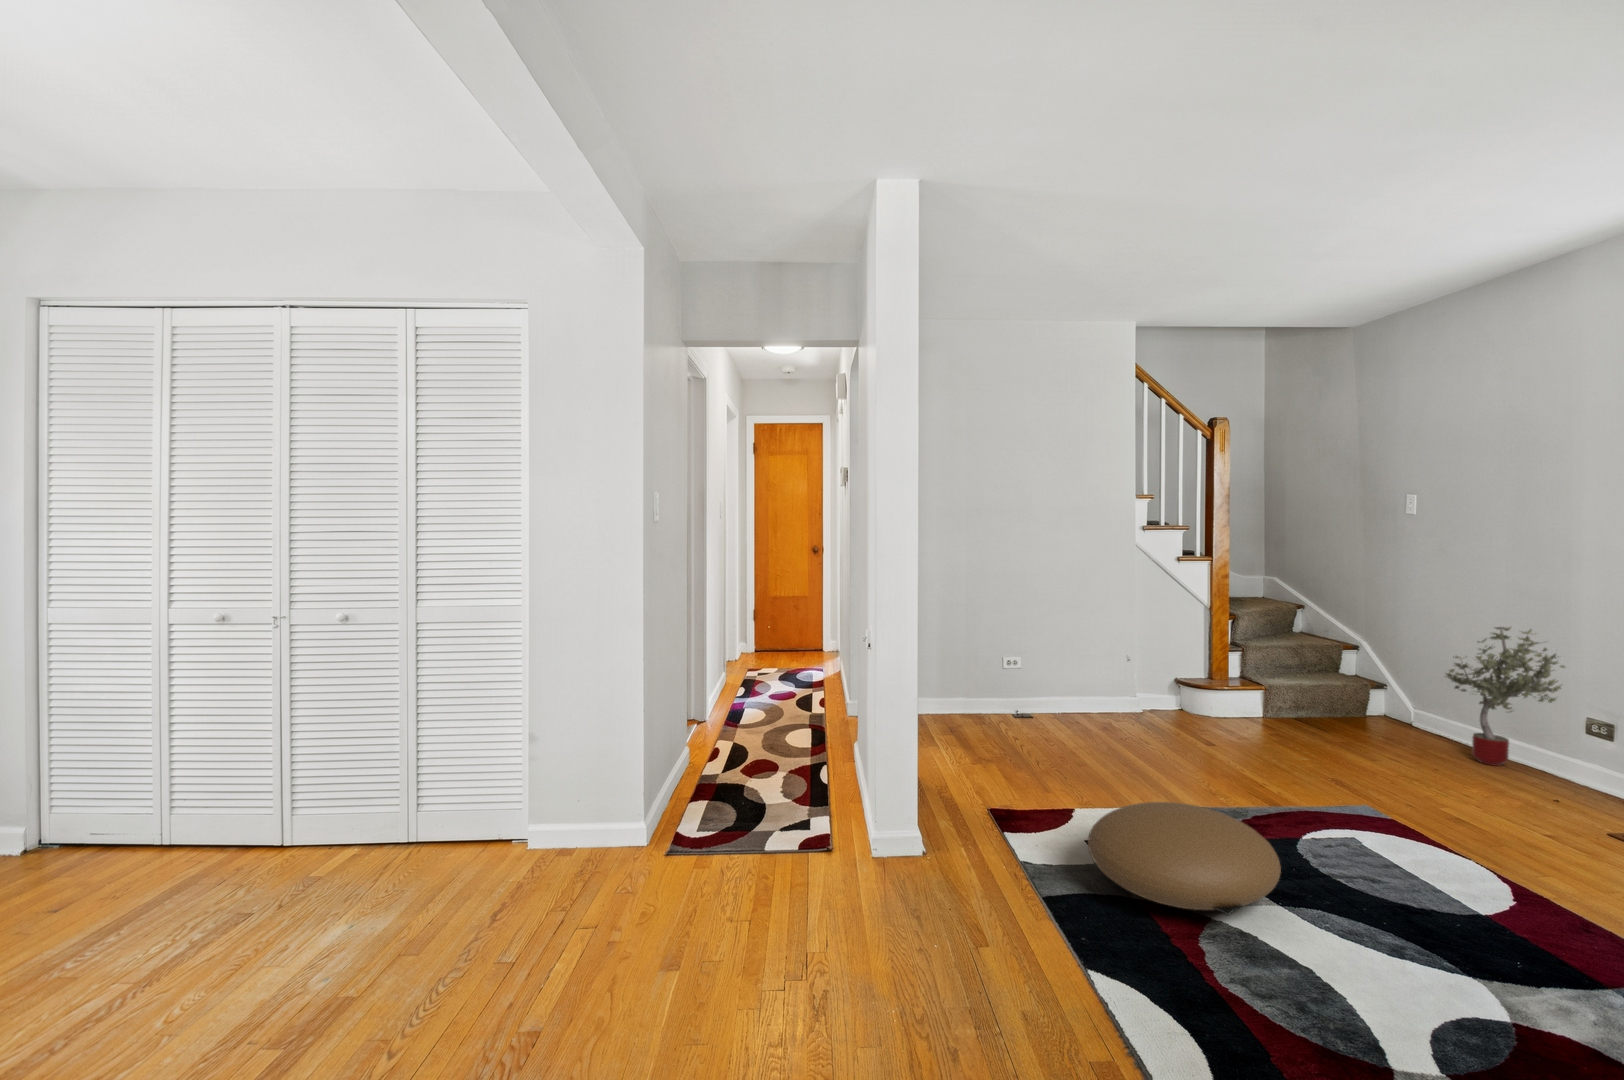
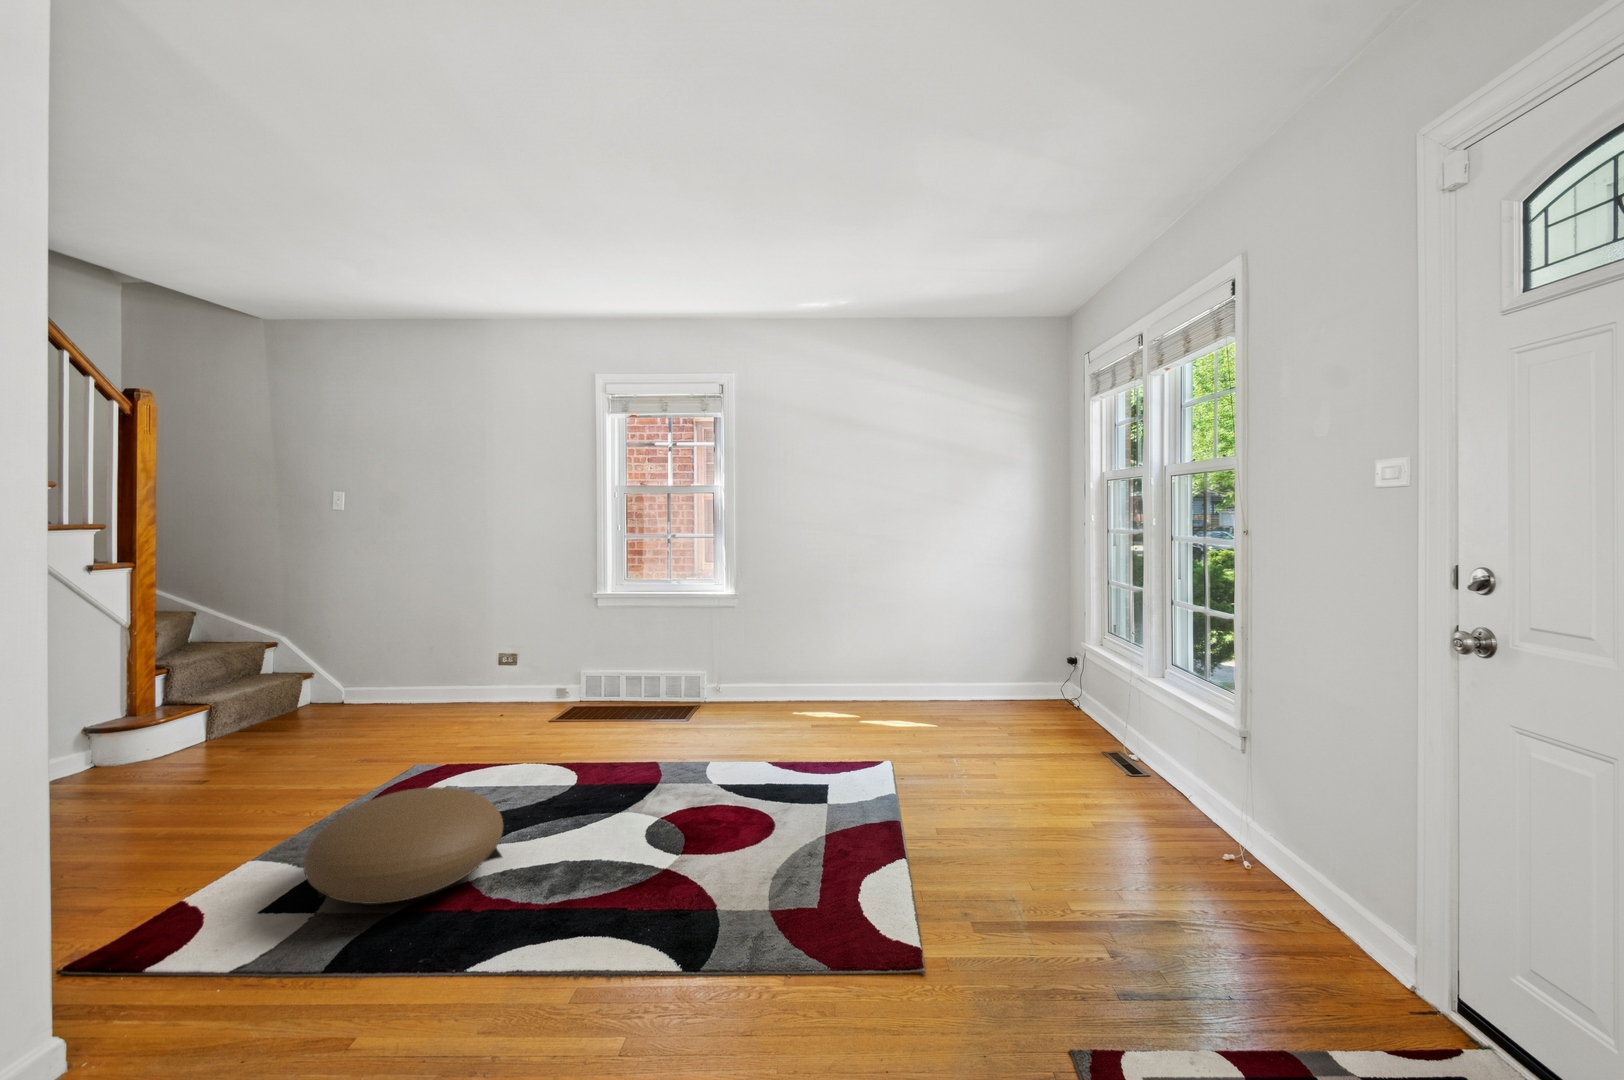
potted tree: present [1446,627,1565,766] -> none [385,594,478,712]

